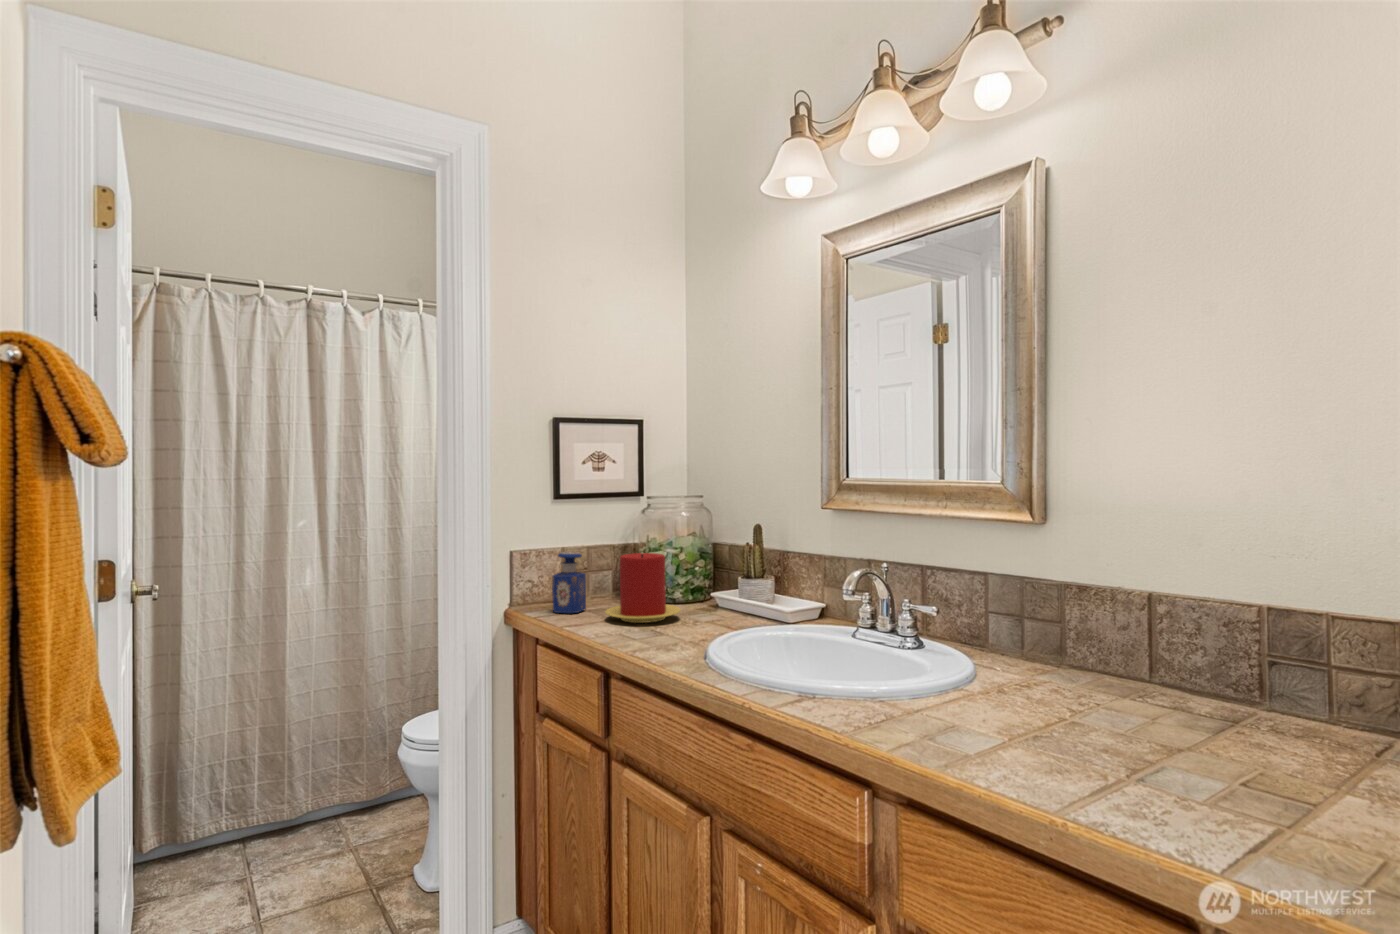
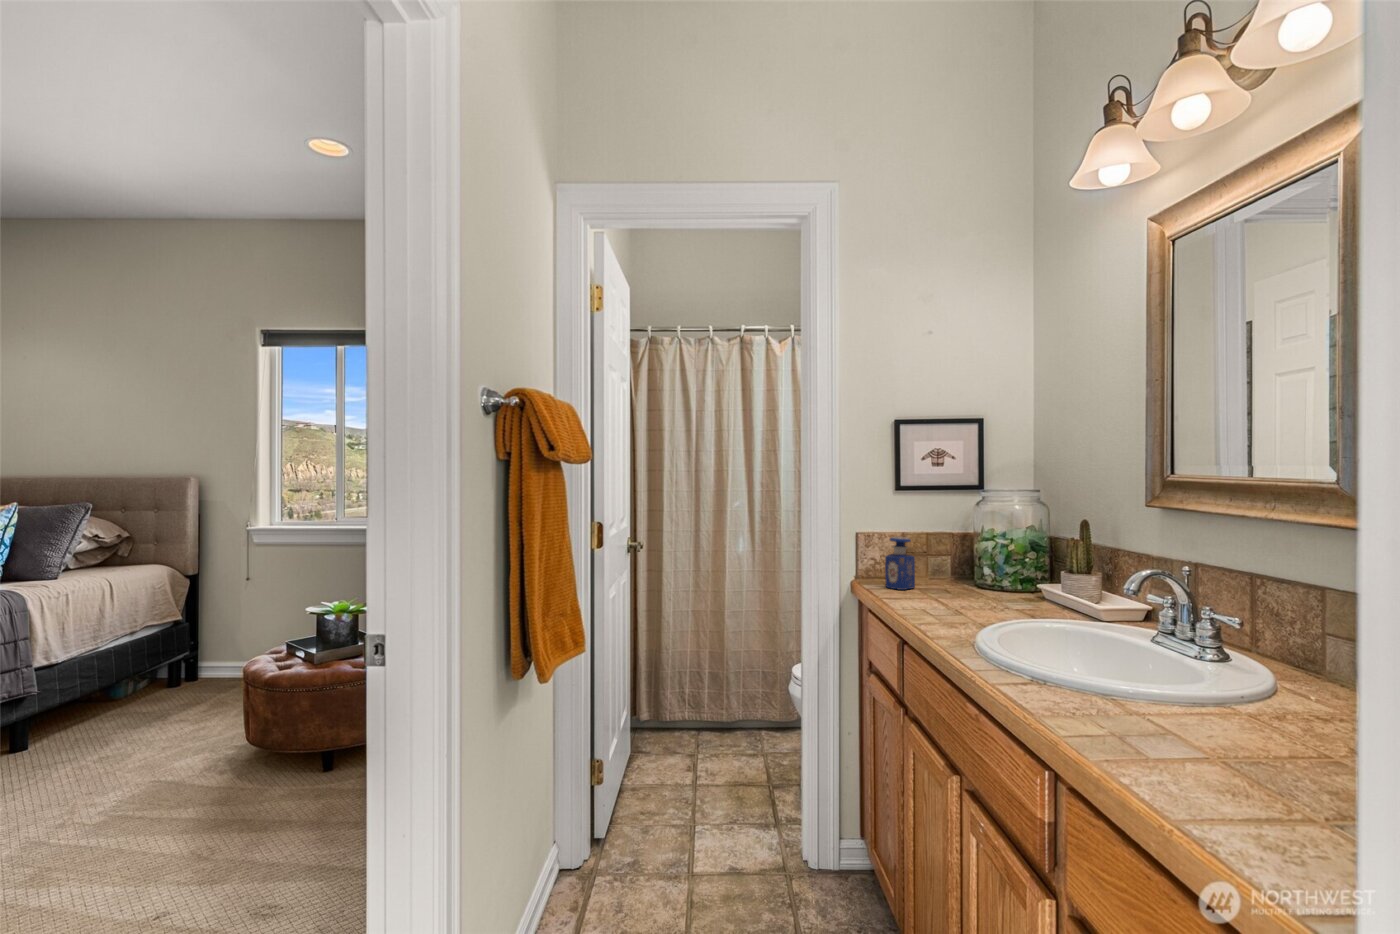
candle: present [605,553,681,623] -> none [922,542,995,604]

